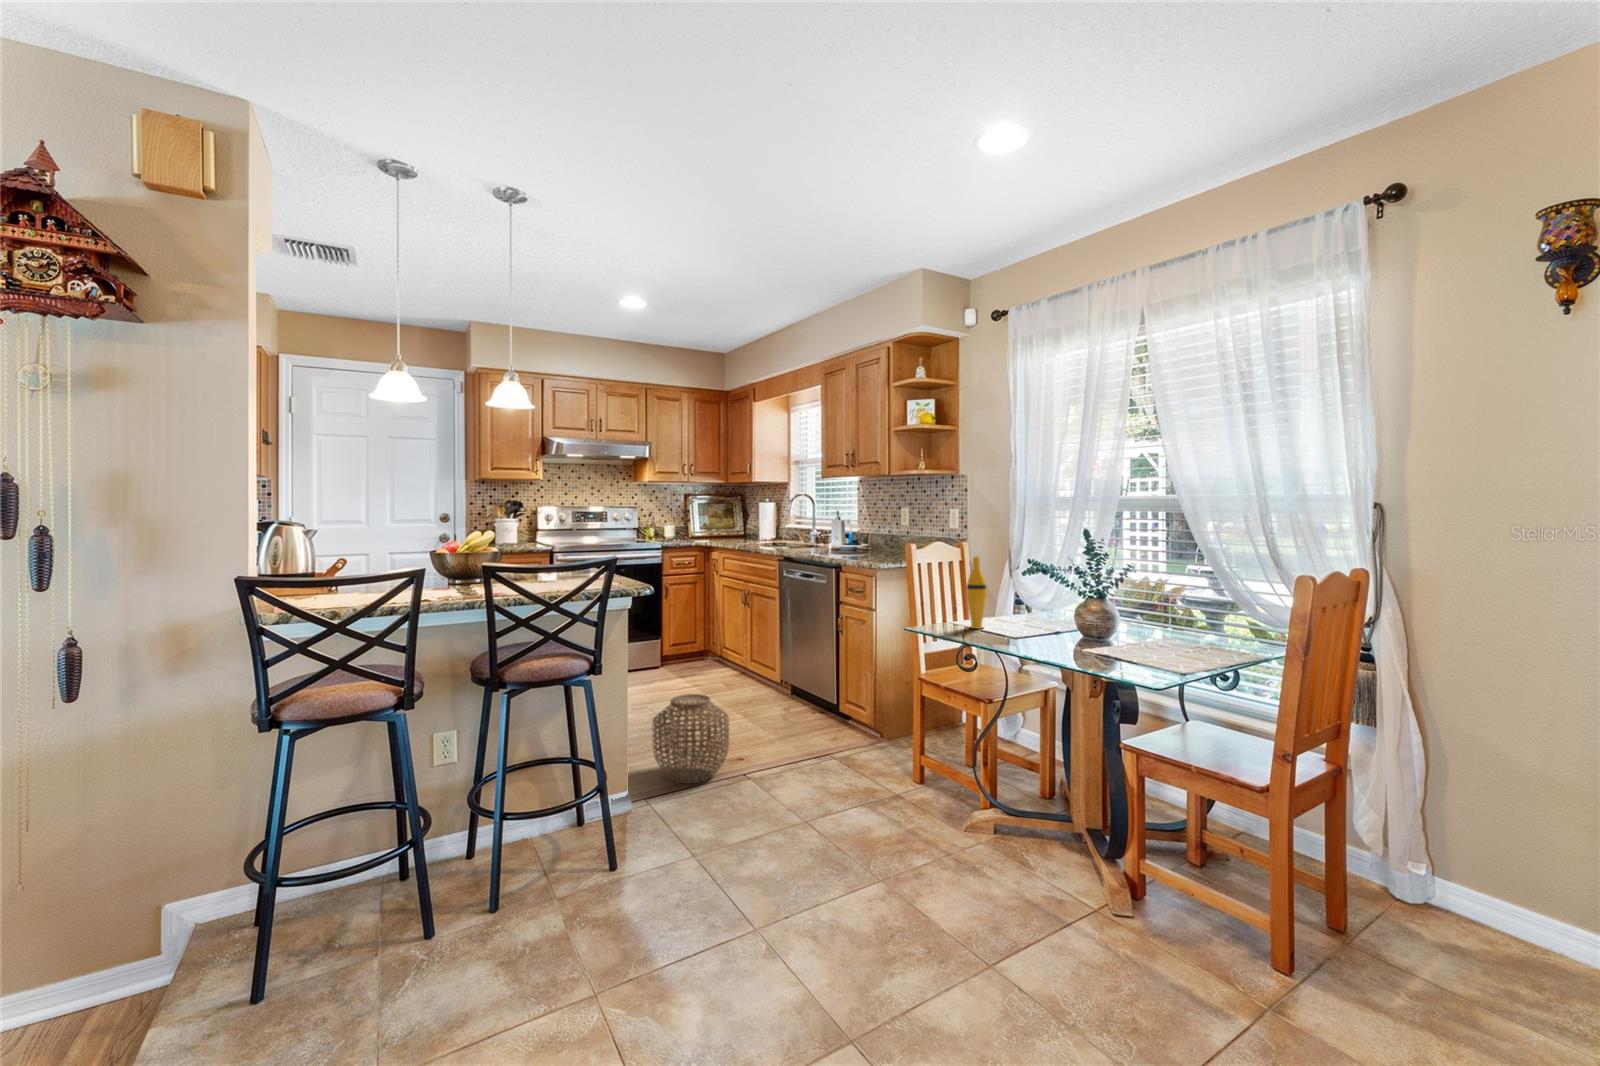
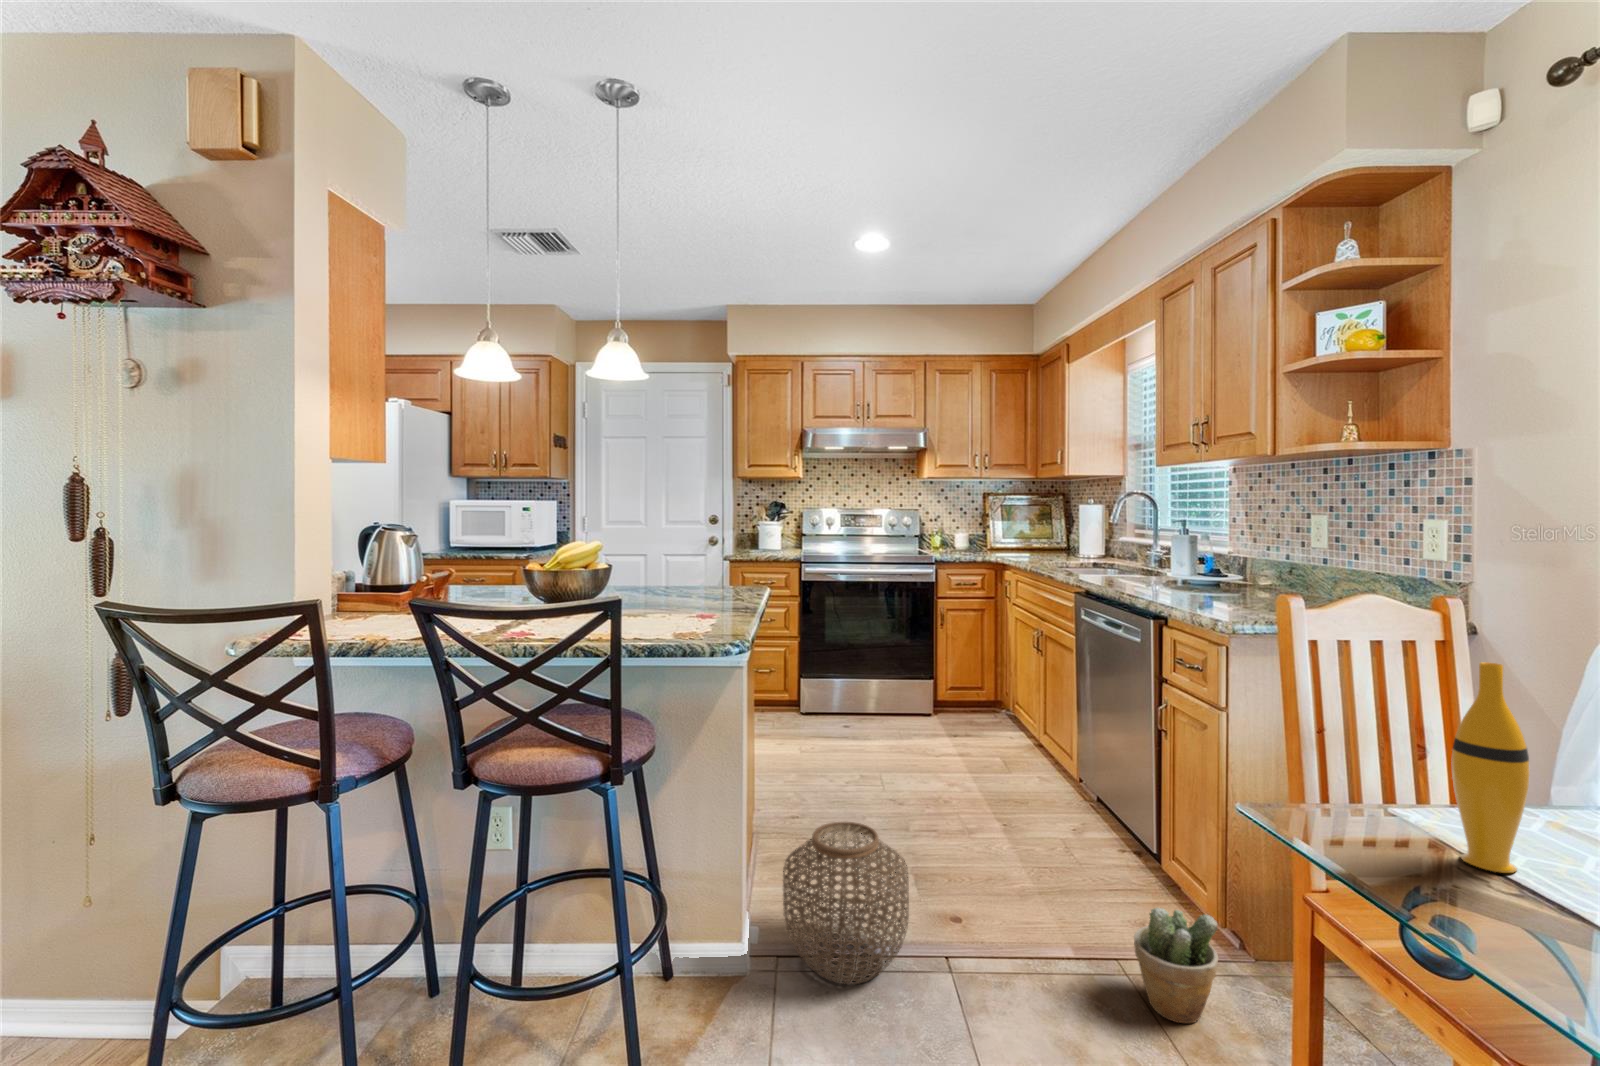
potted plant: none [841,706,879,762] -> present [1134,908,1218,1023]

